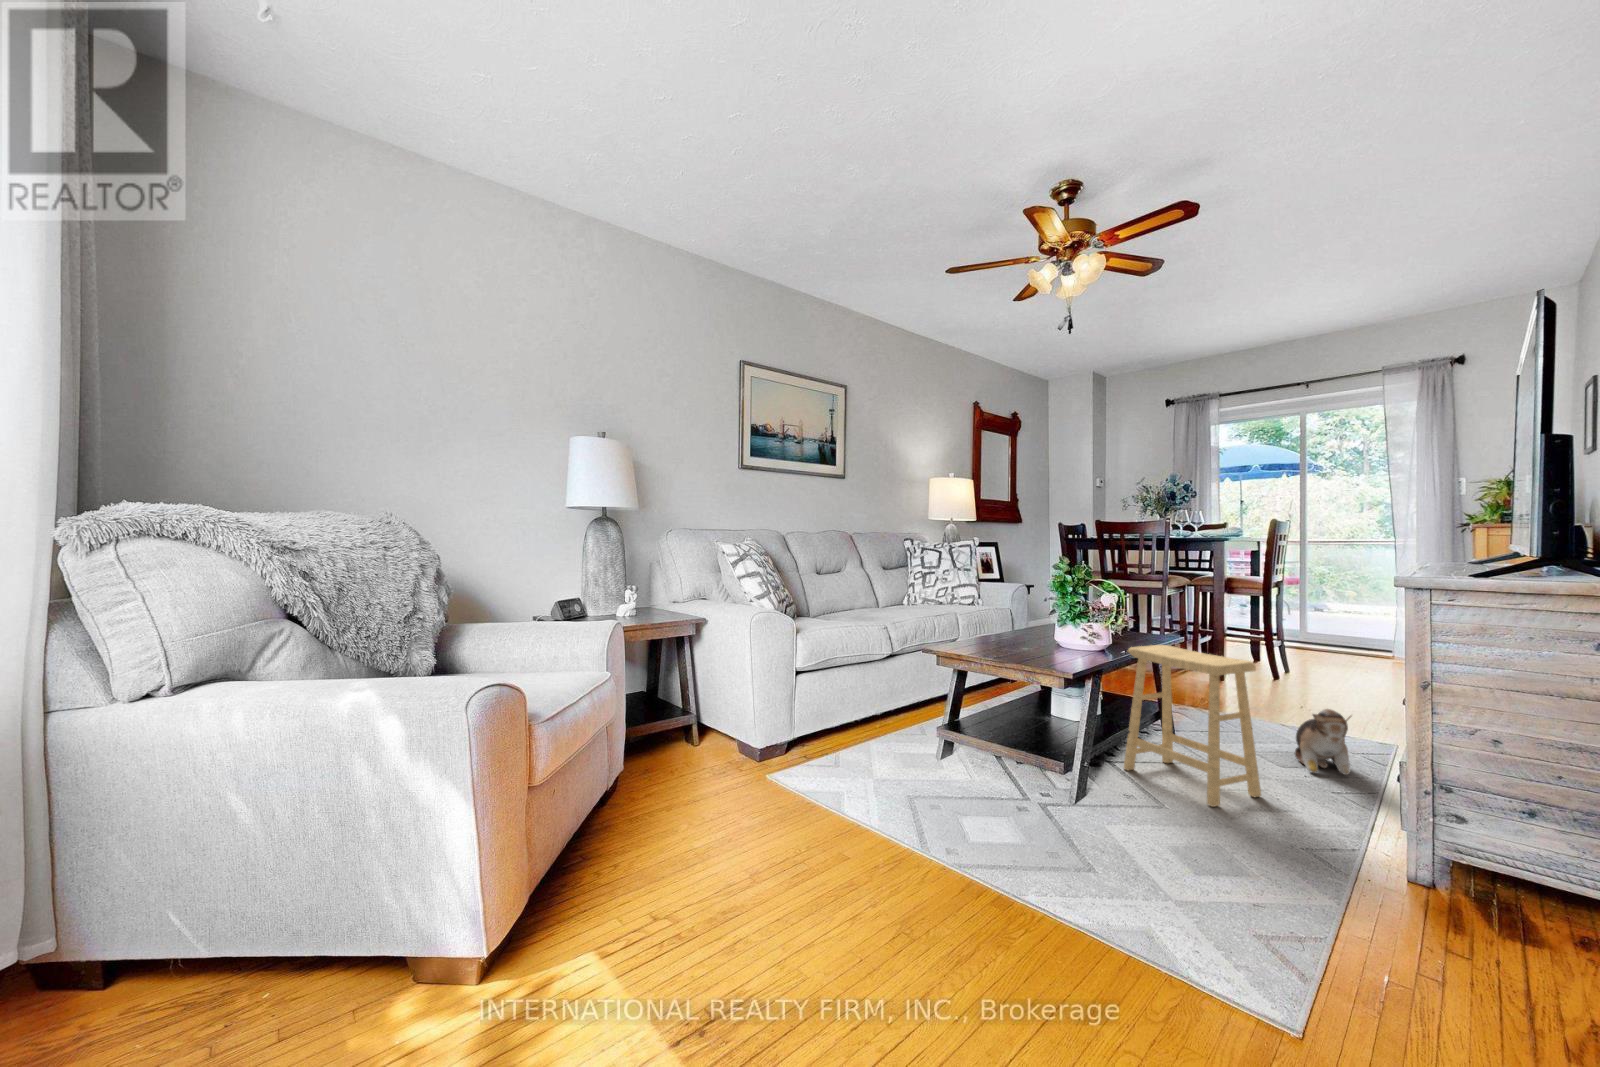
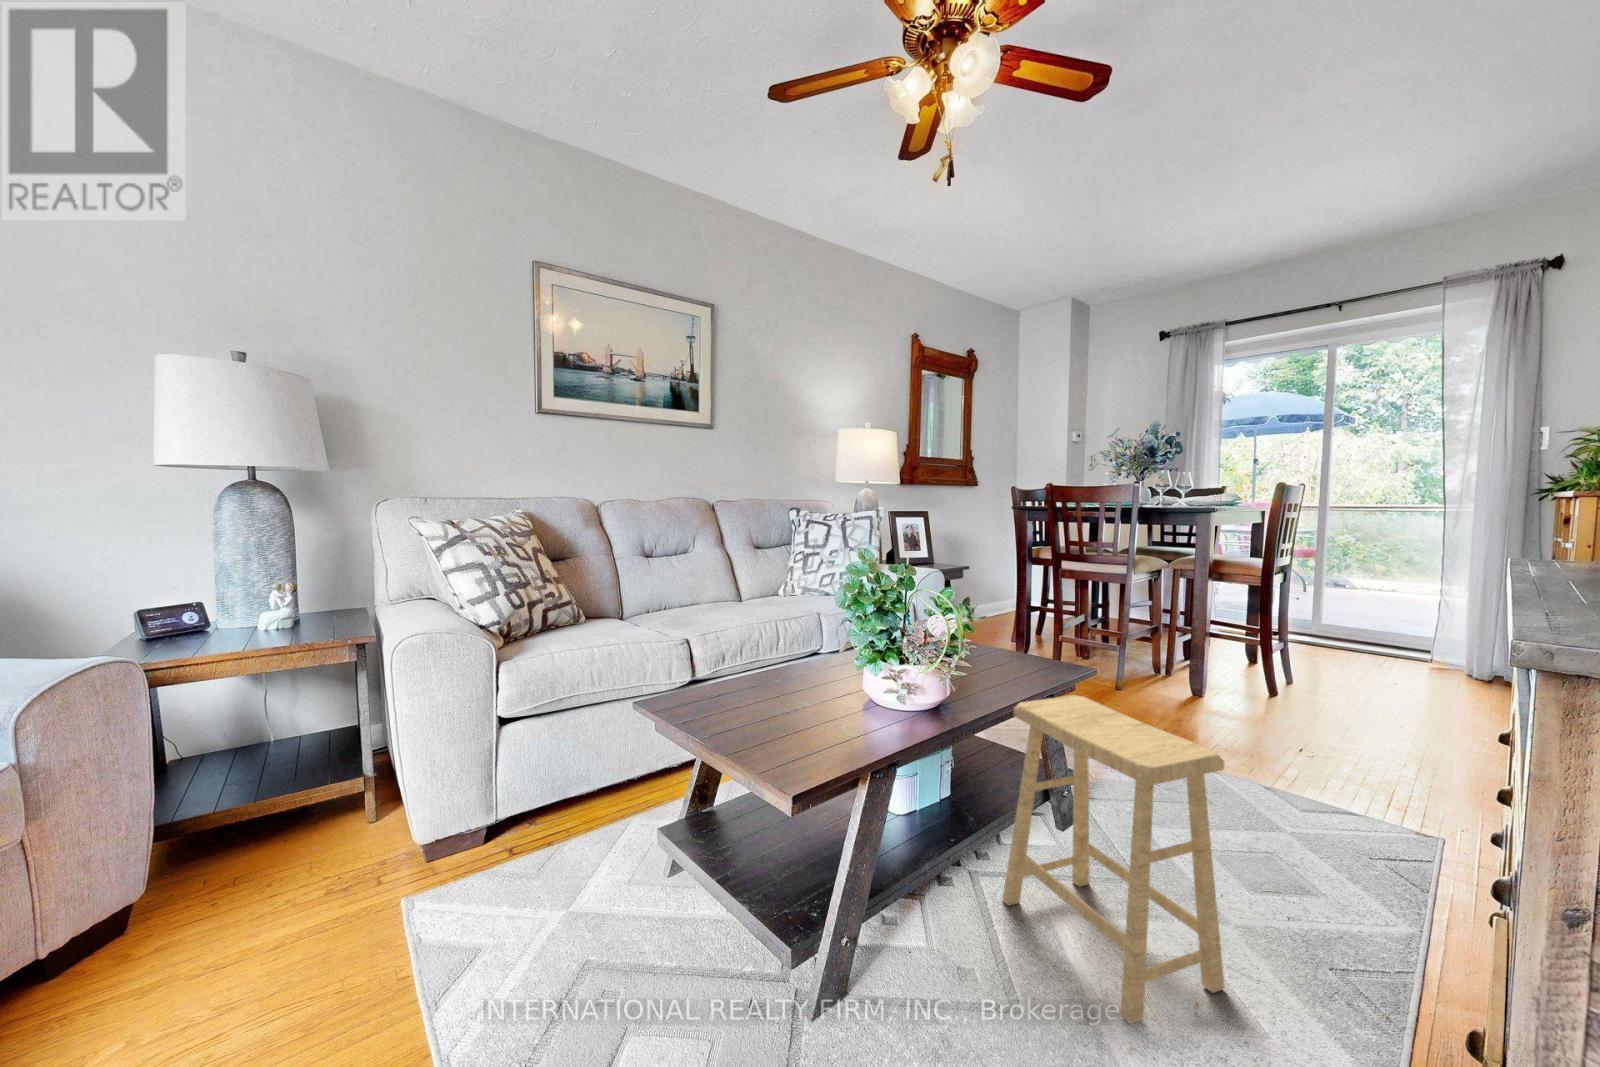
plush toy: present [1295,709,1351,775] -> none [1292,816,1399,929]

